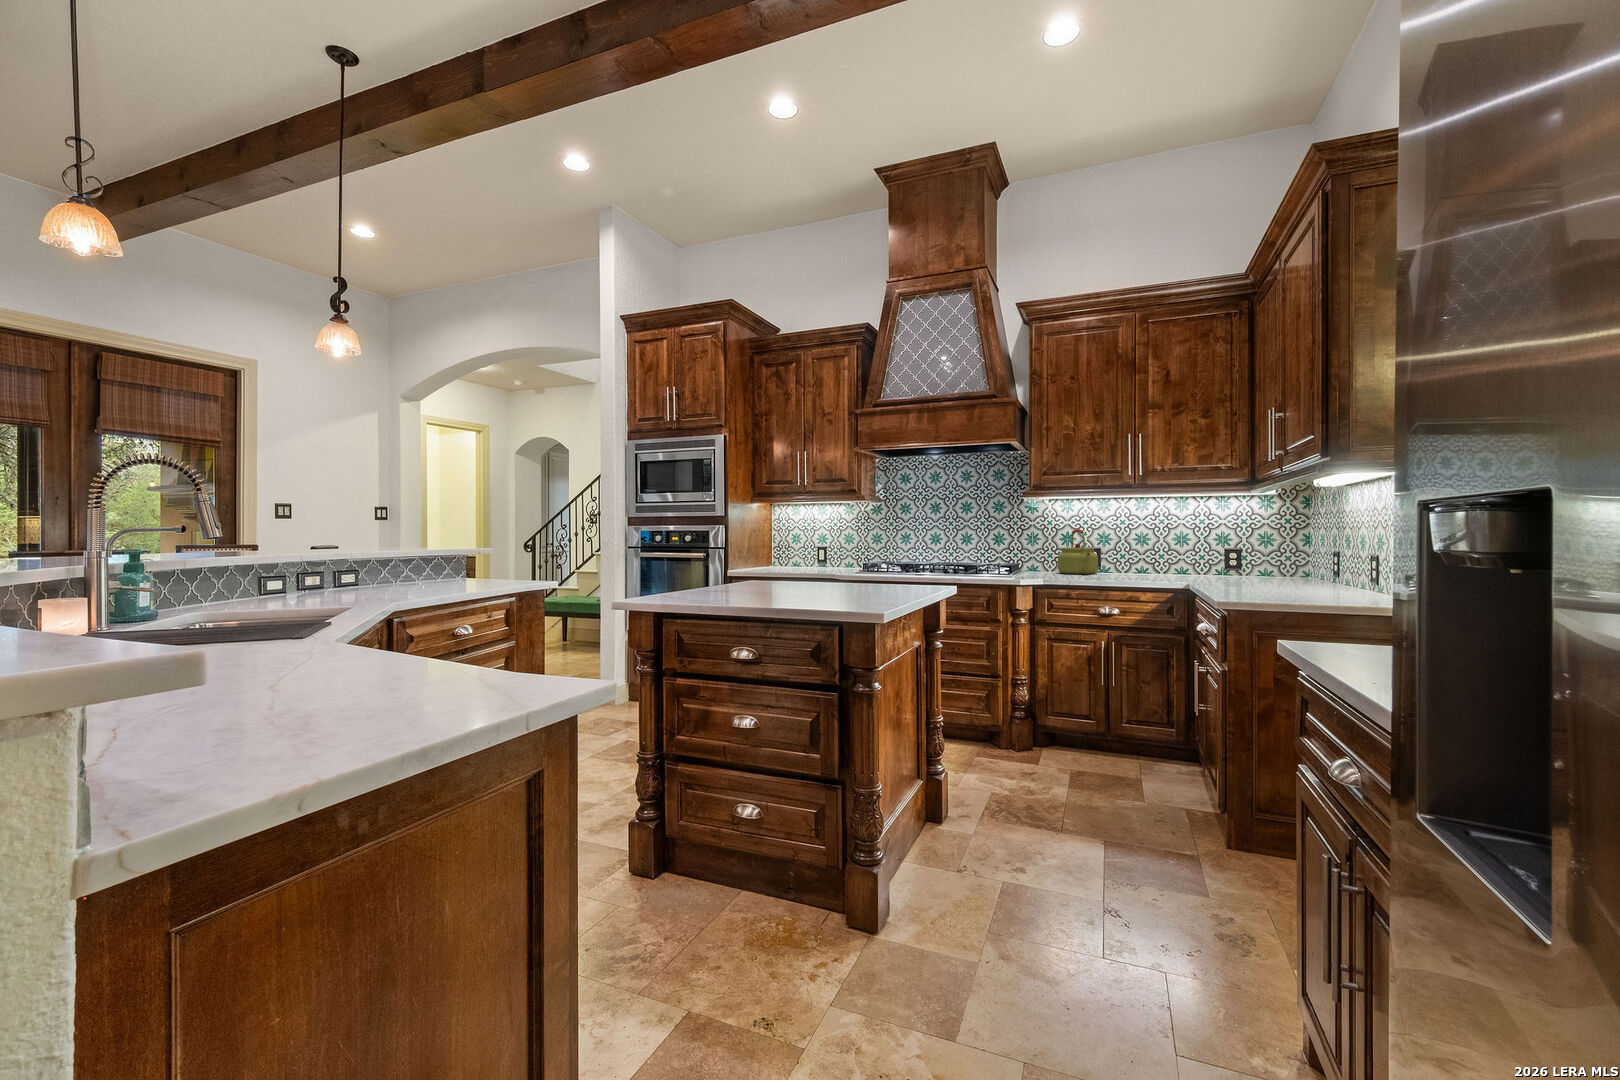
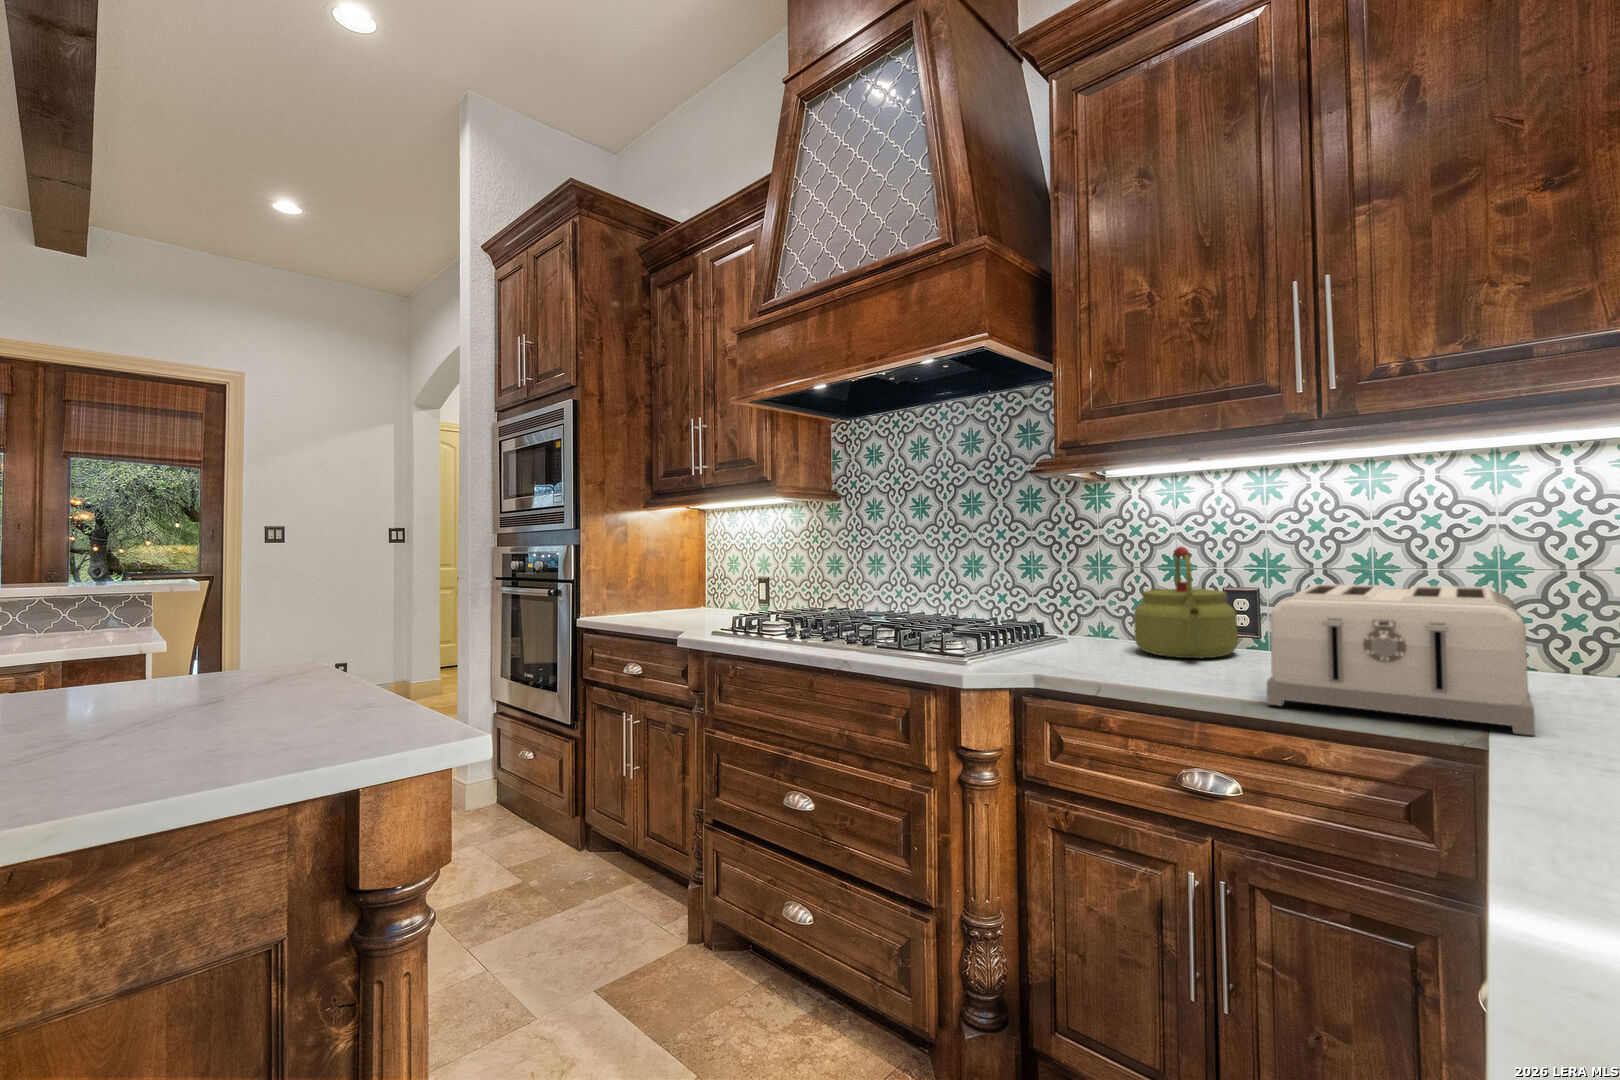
toaster: none [1125,542,1197,581] -> present [1267,584,1535,735]

